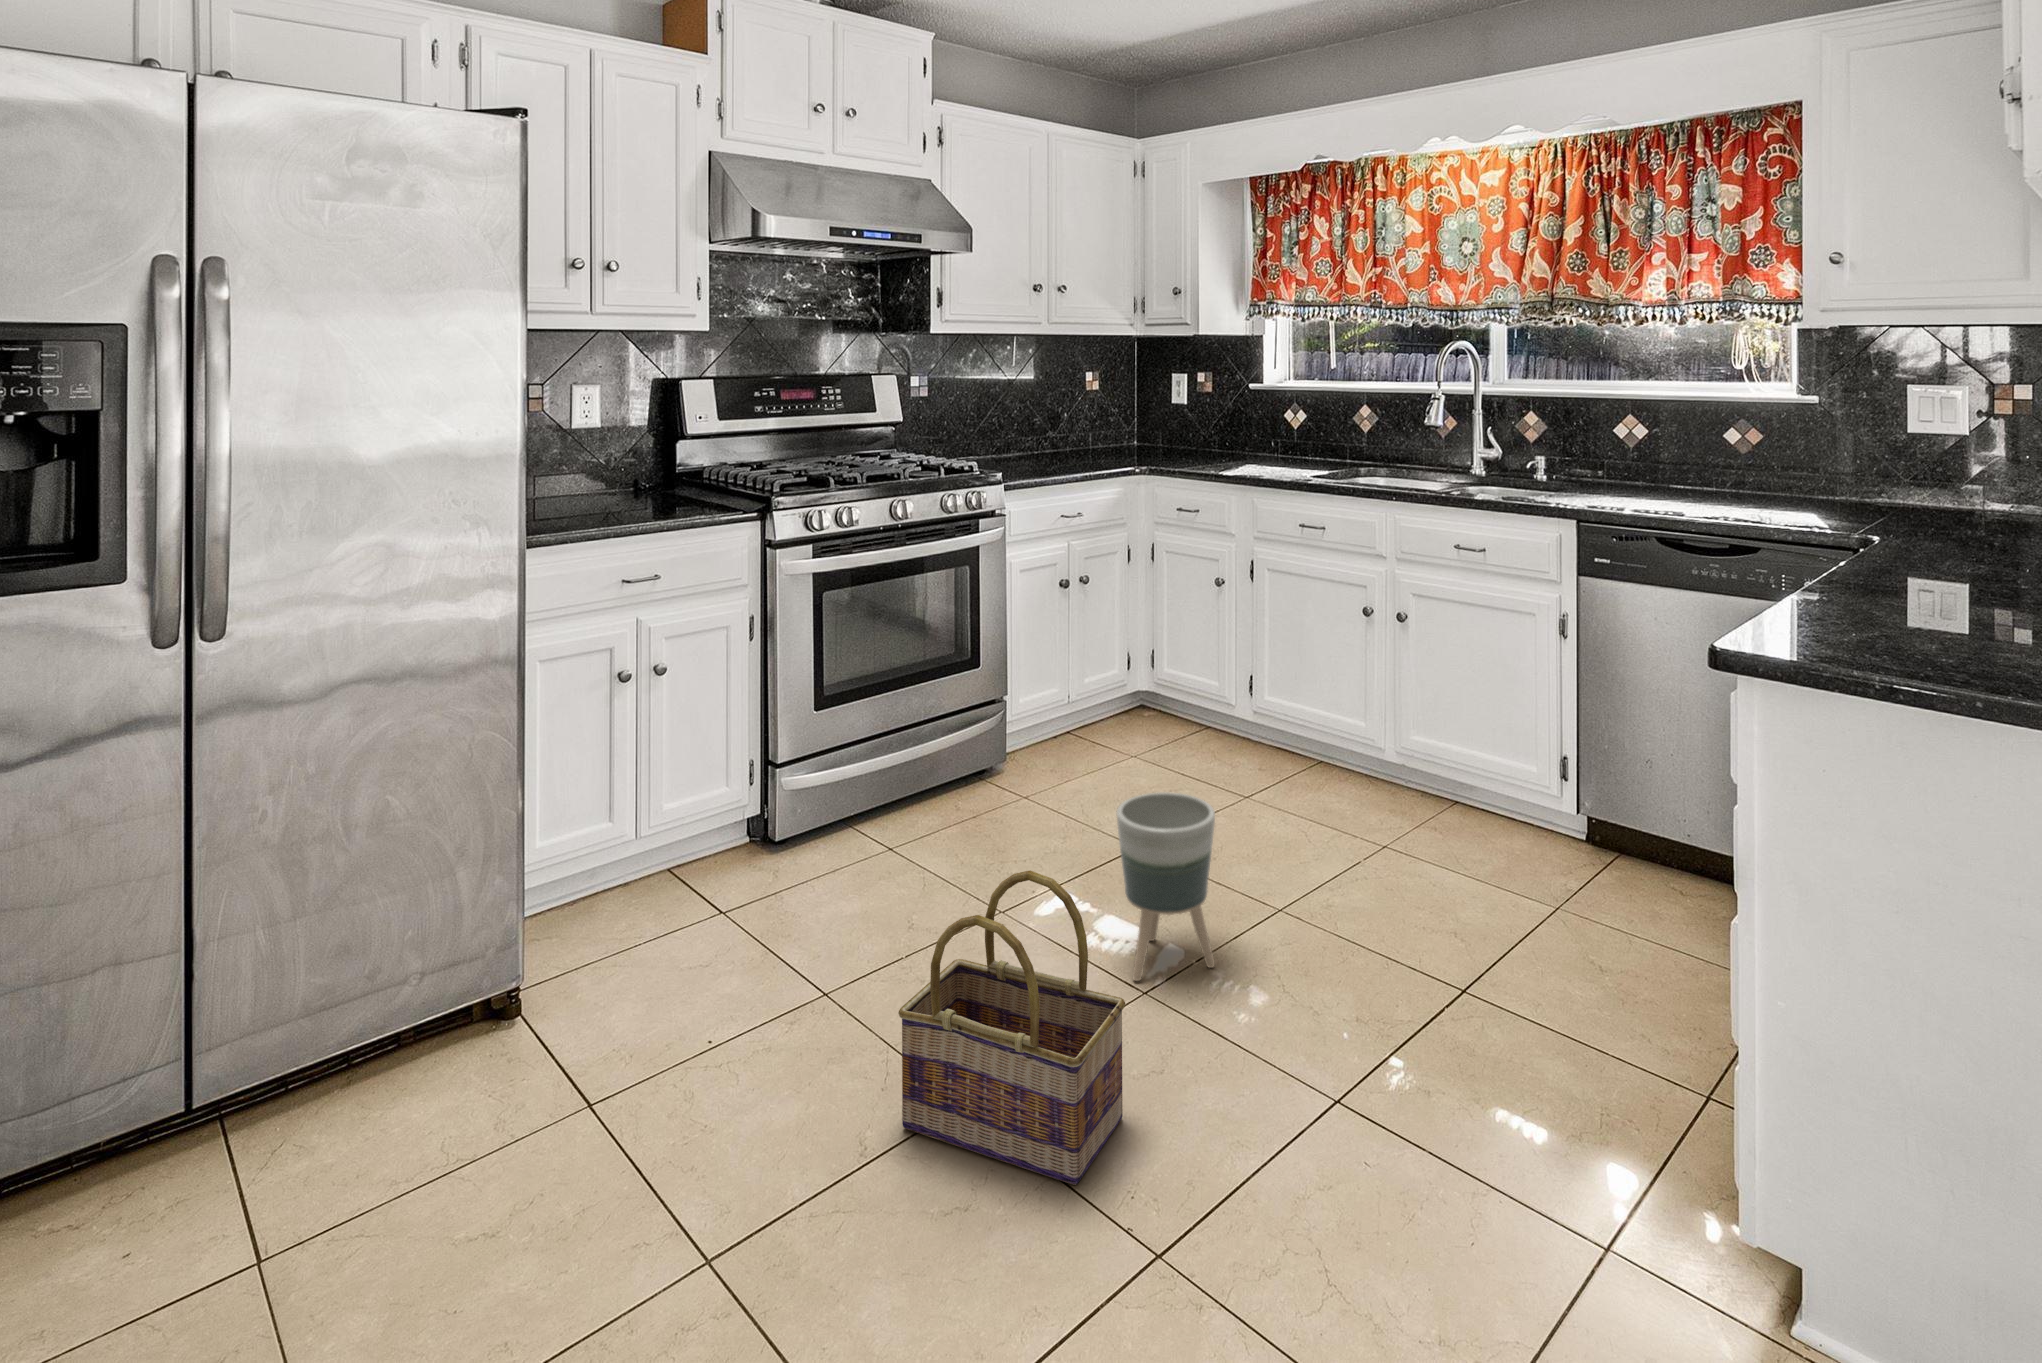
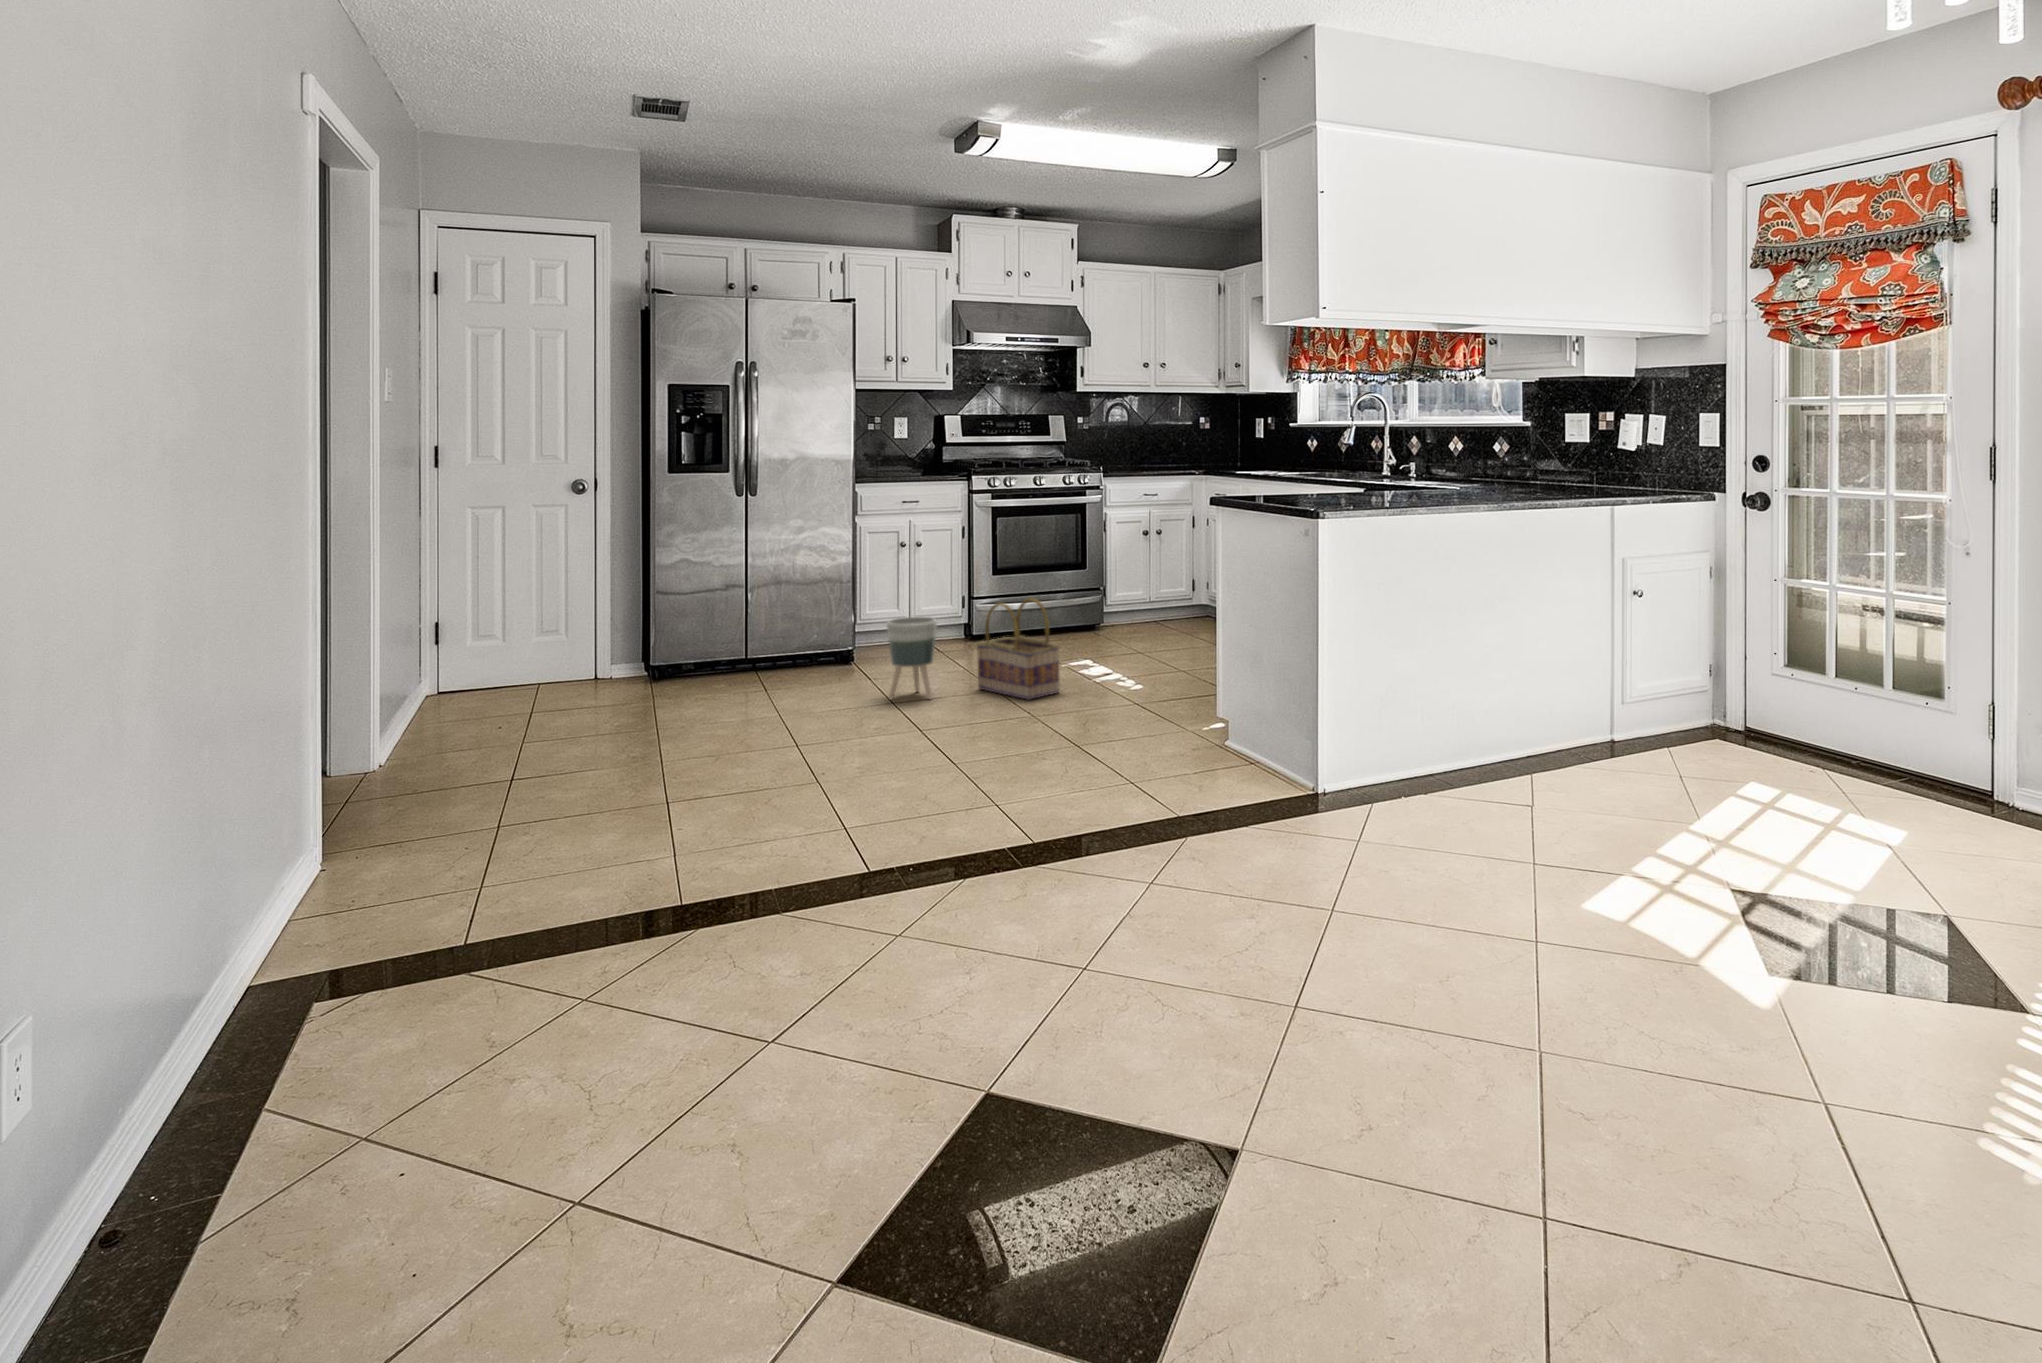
planter: present [1117,792,1215,981] -> present [887,617,937,700]

